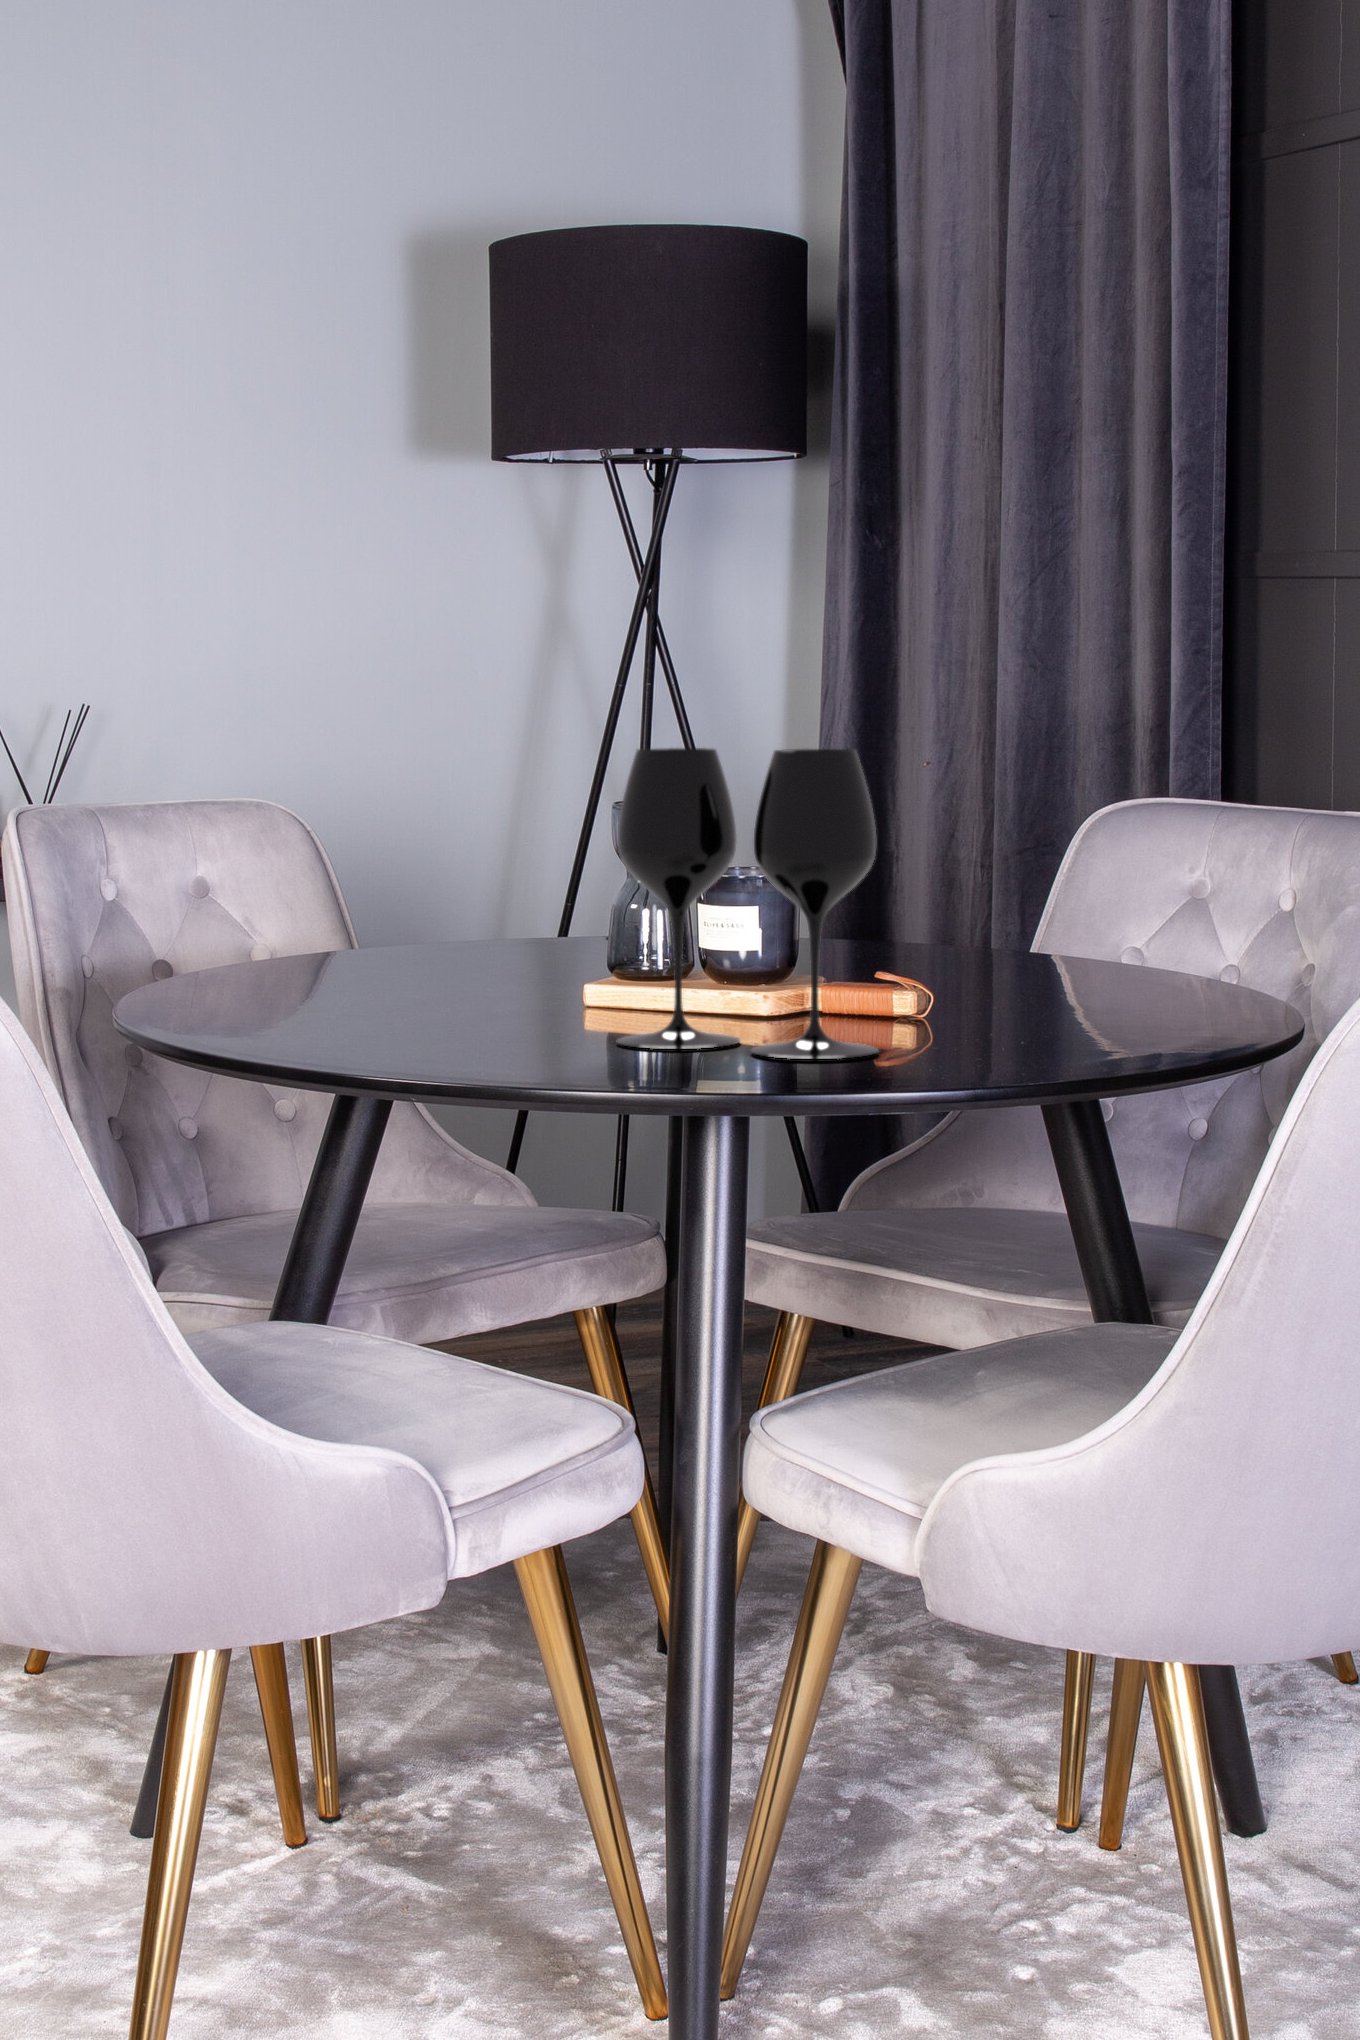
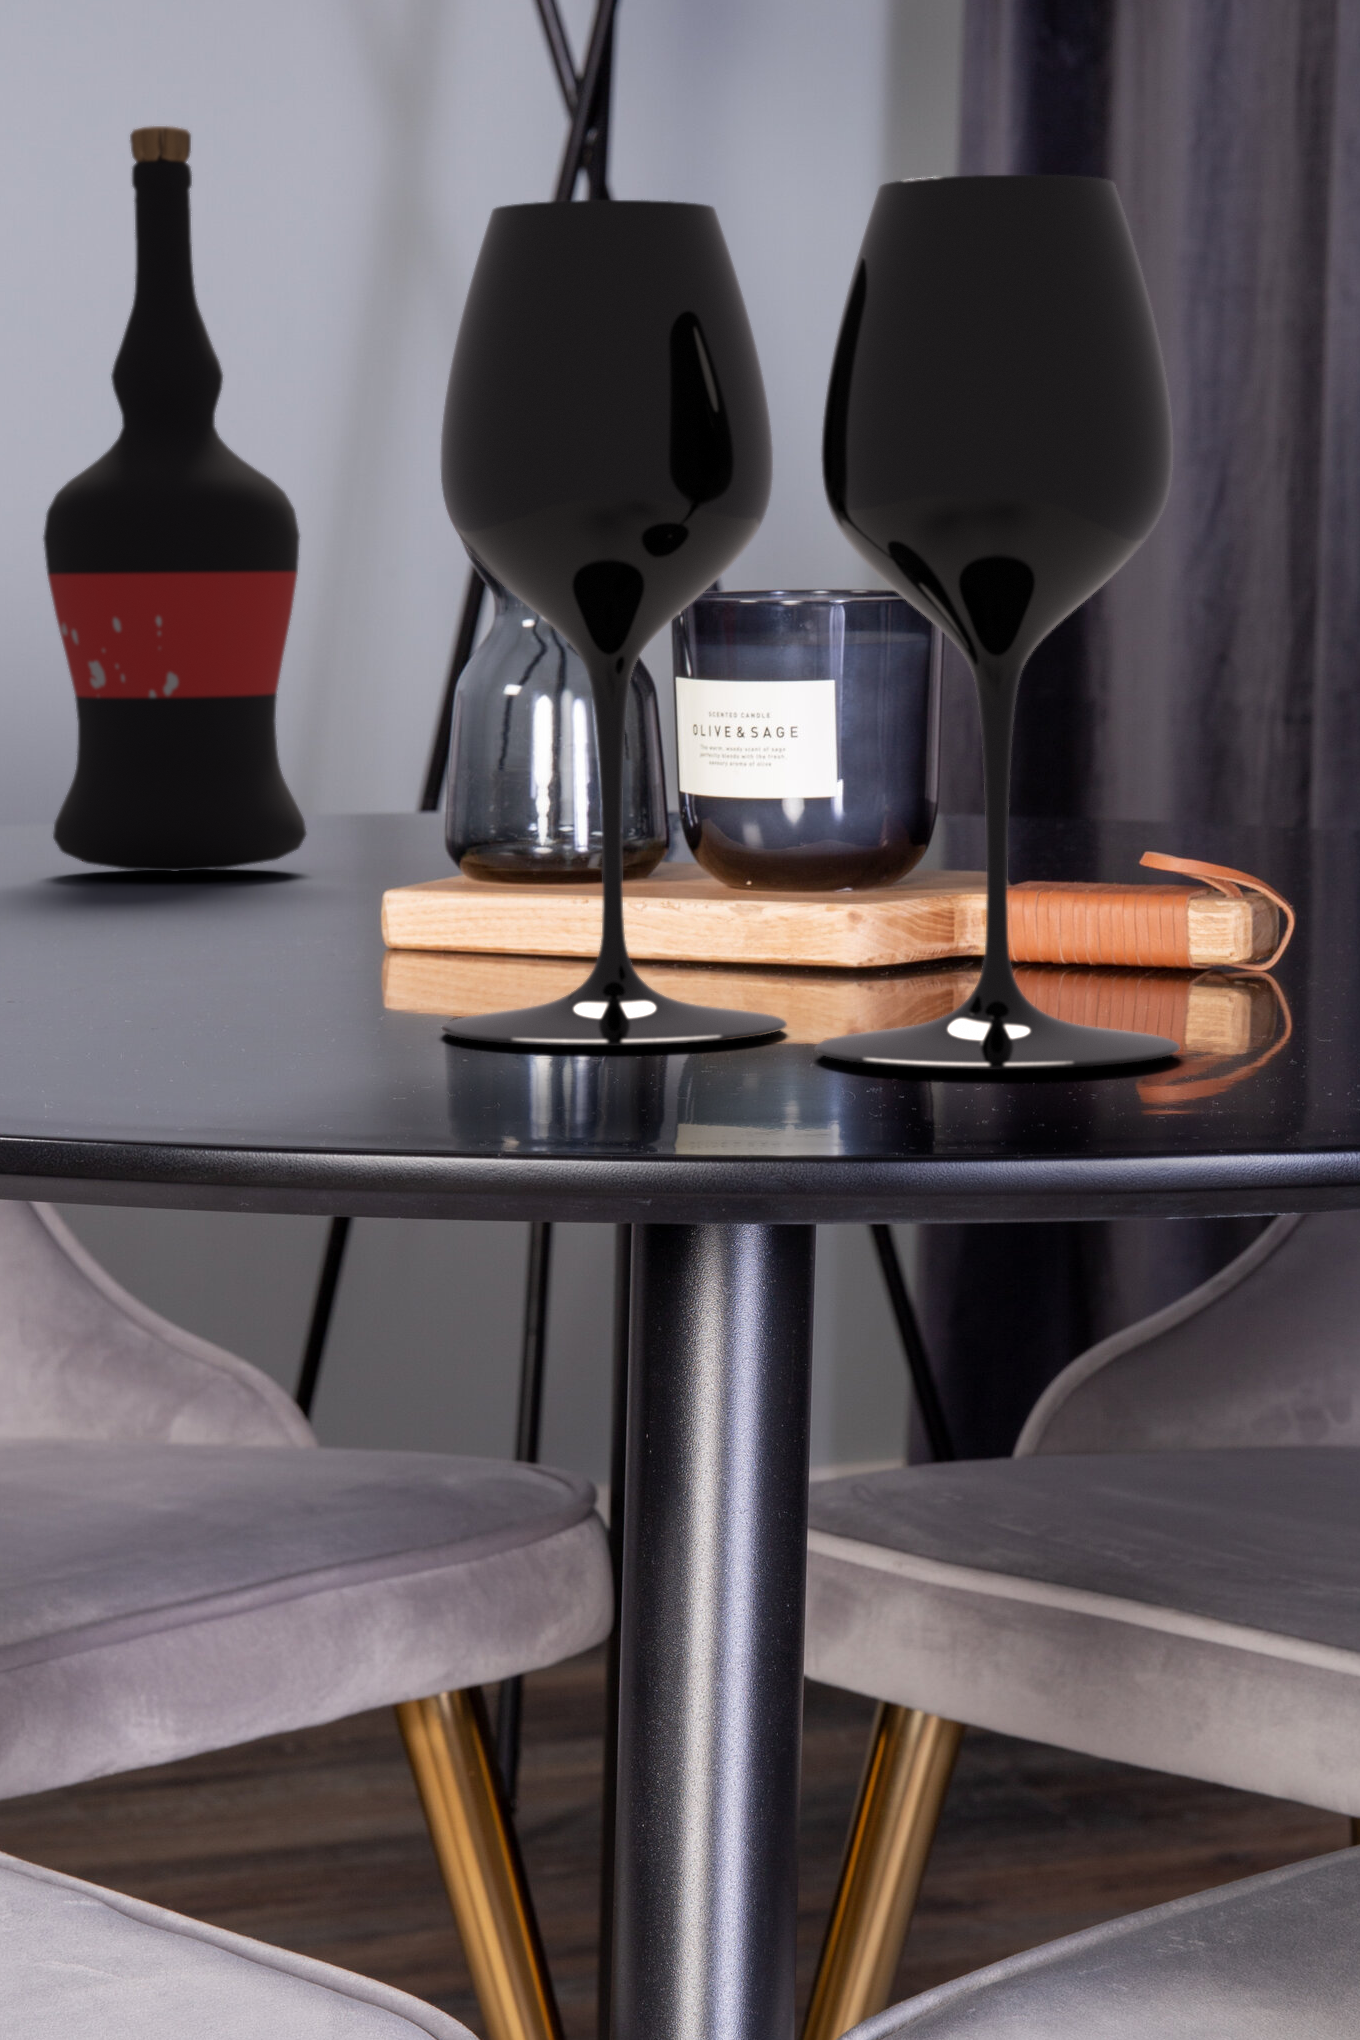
wine bottle: none [428,649,539,962] -> present [43,126,306,871]

